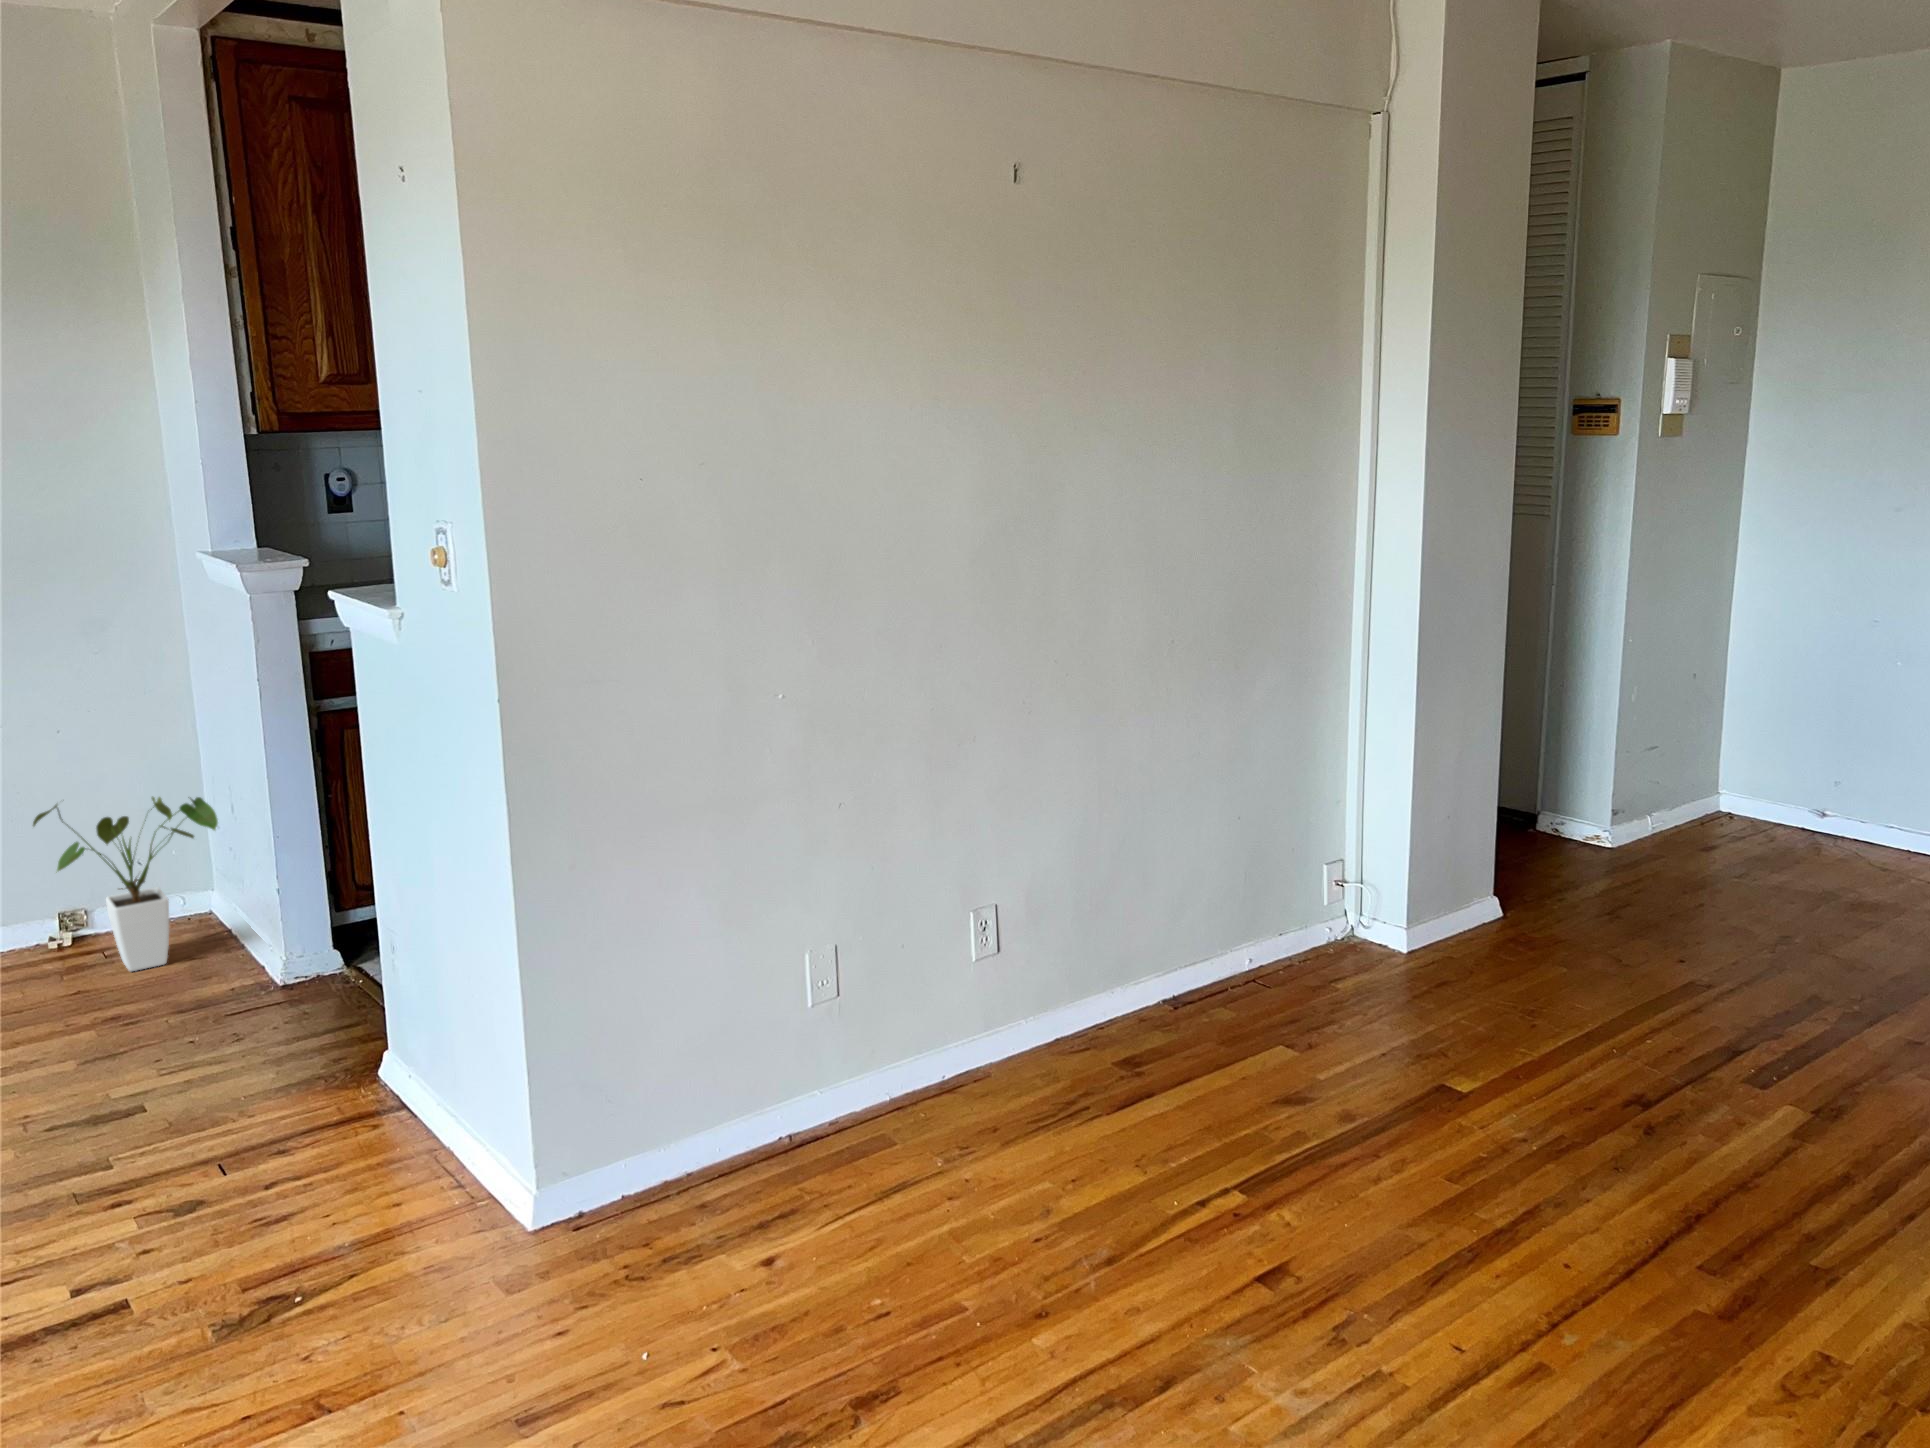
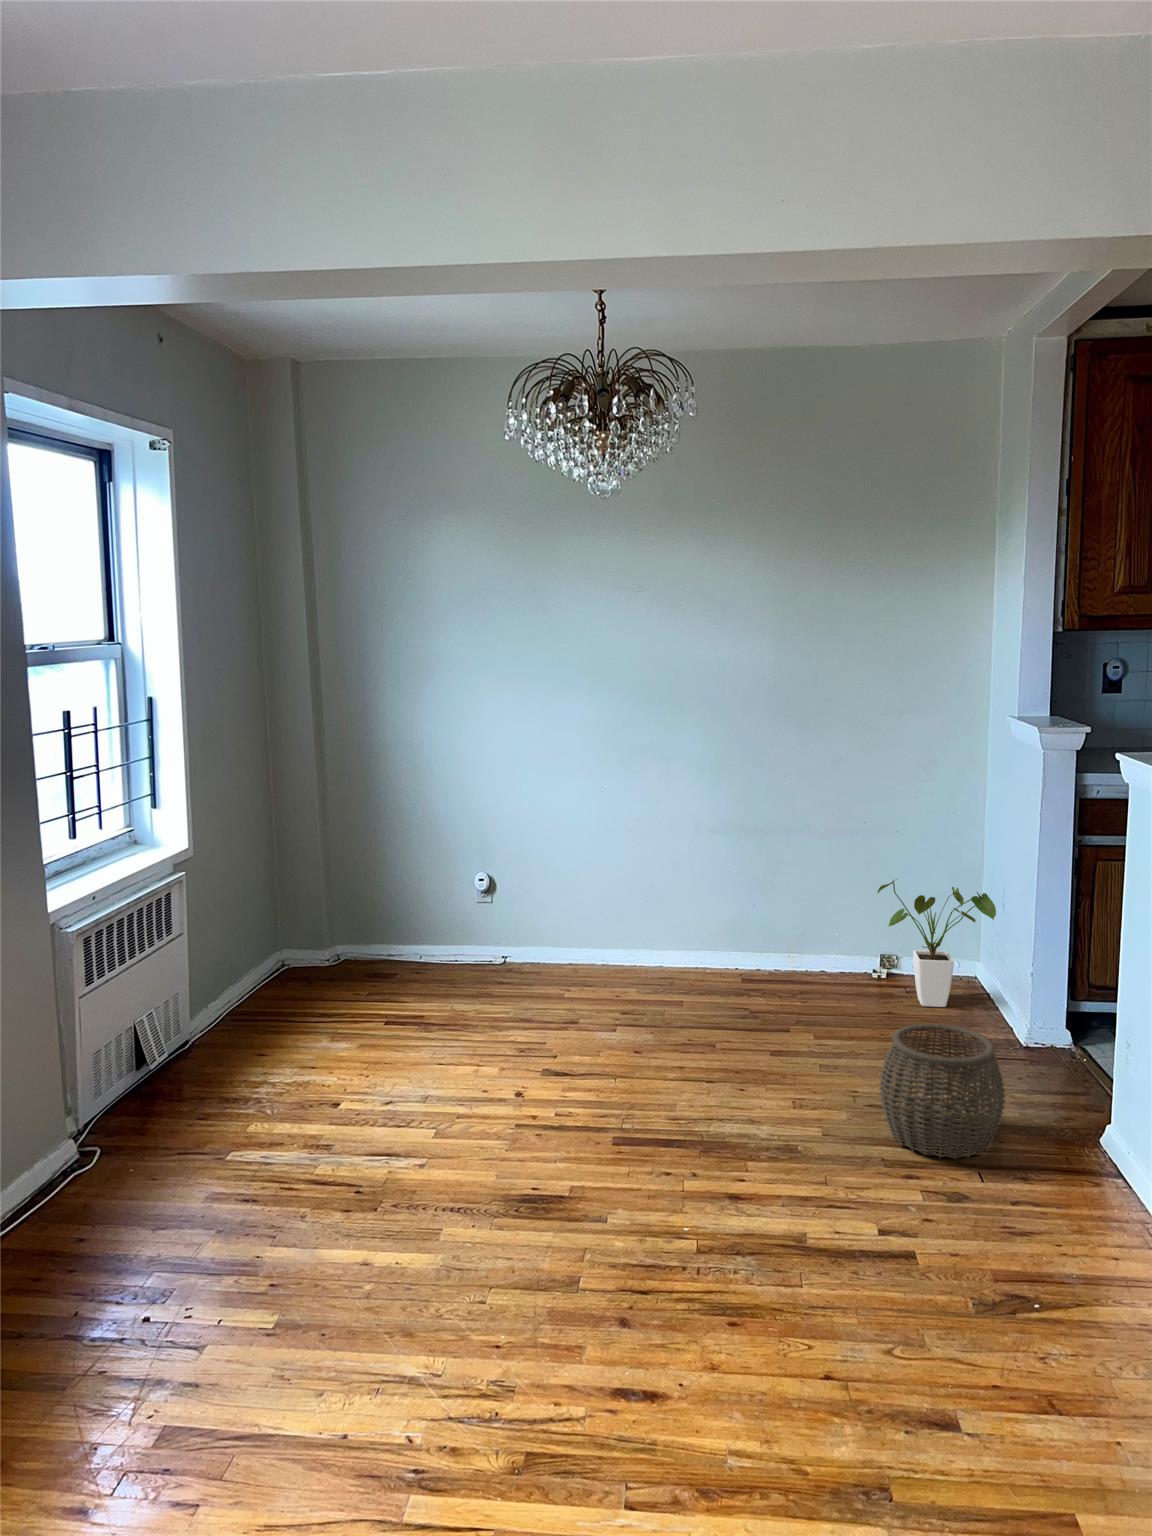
woven basket: none [57,987,247,1172] -> present [879,1024,1005,1159]

